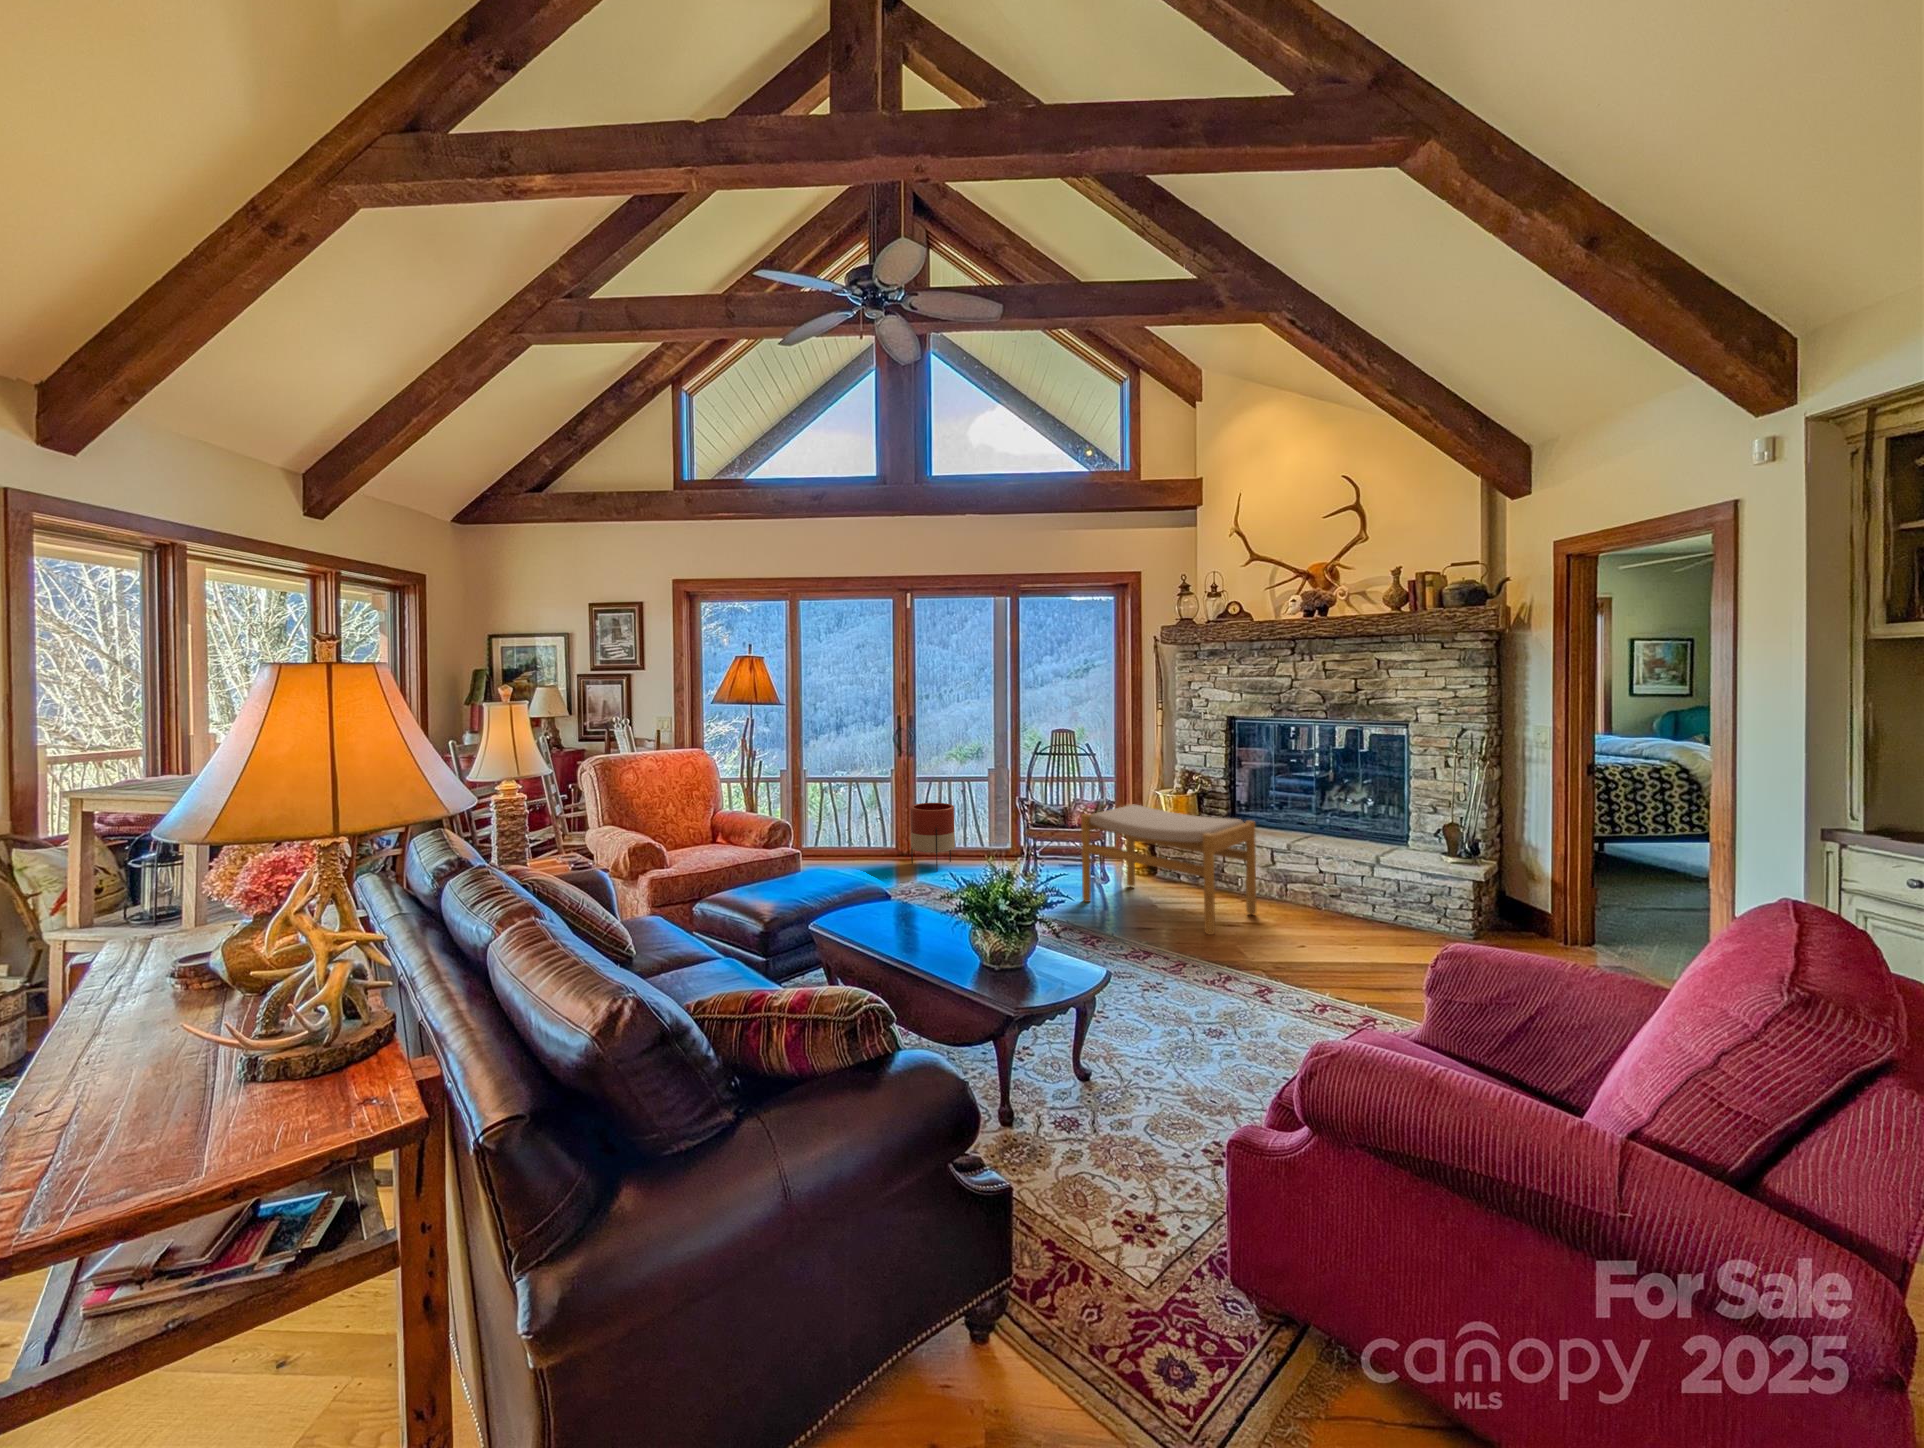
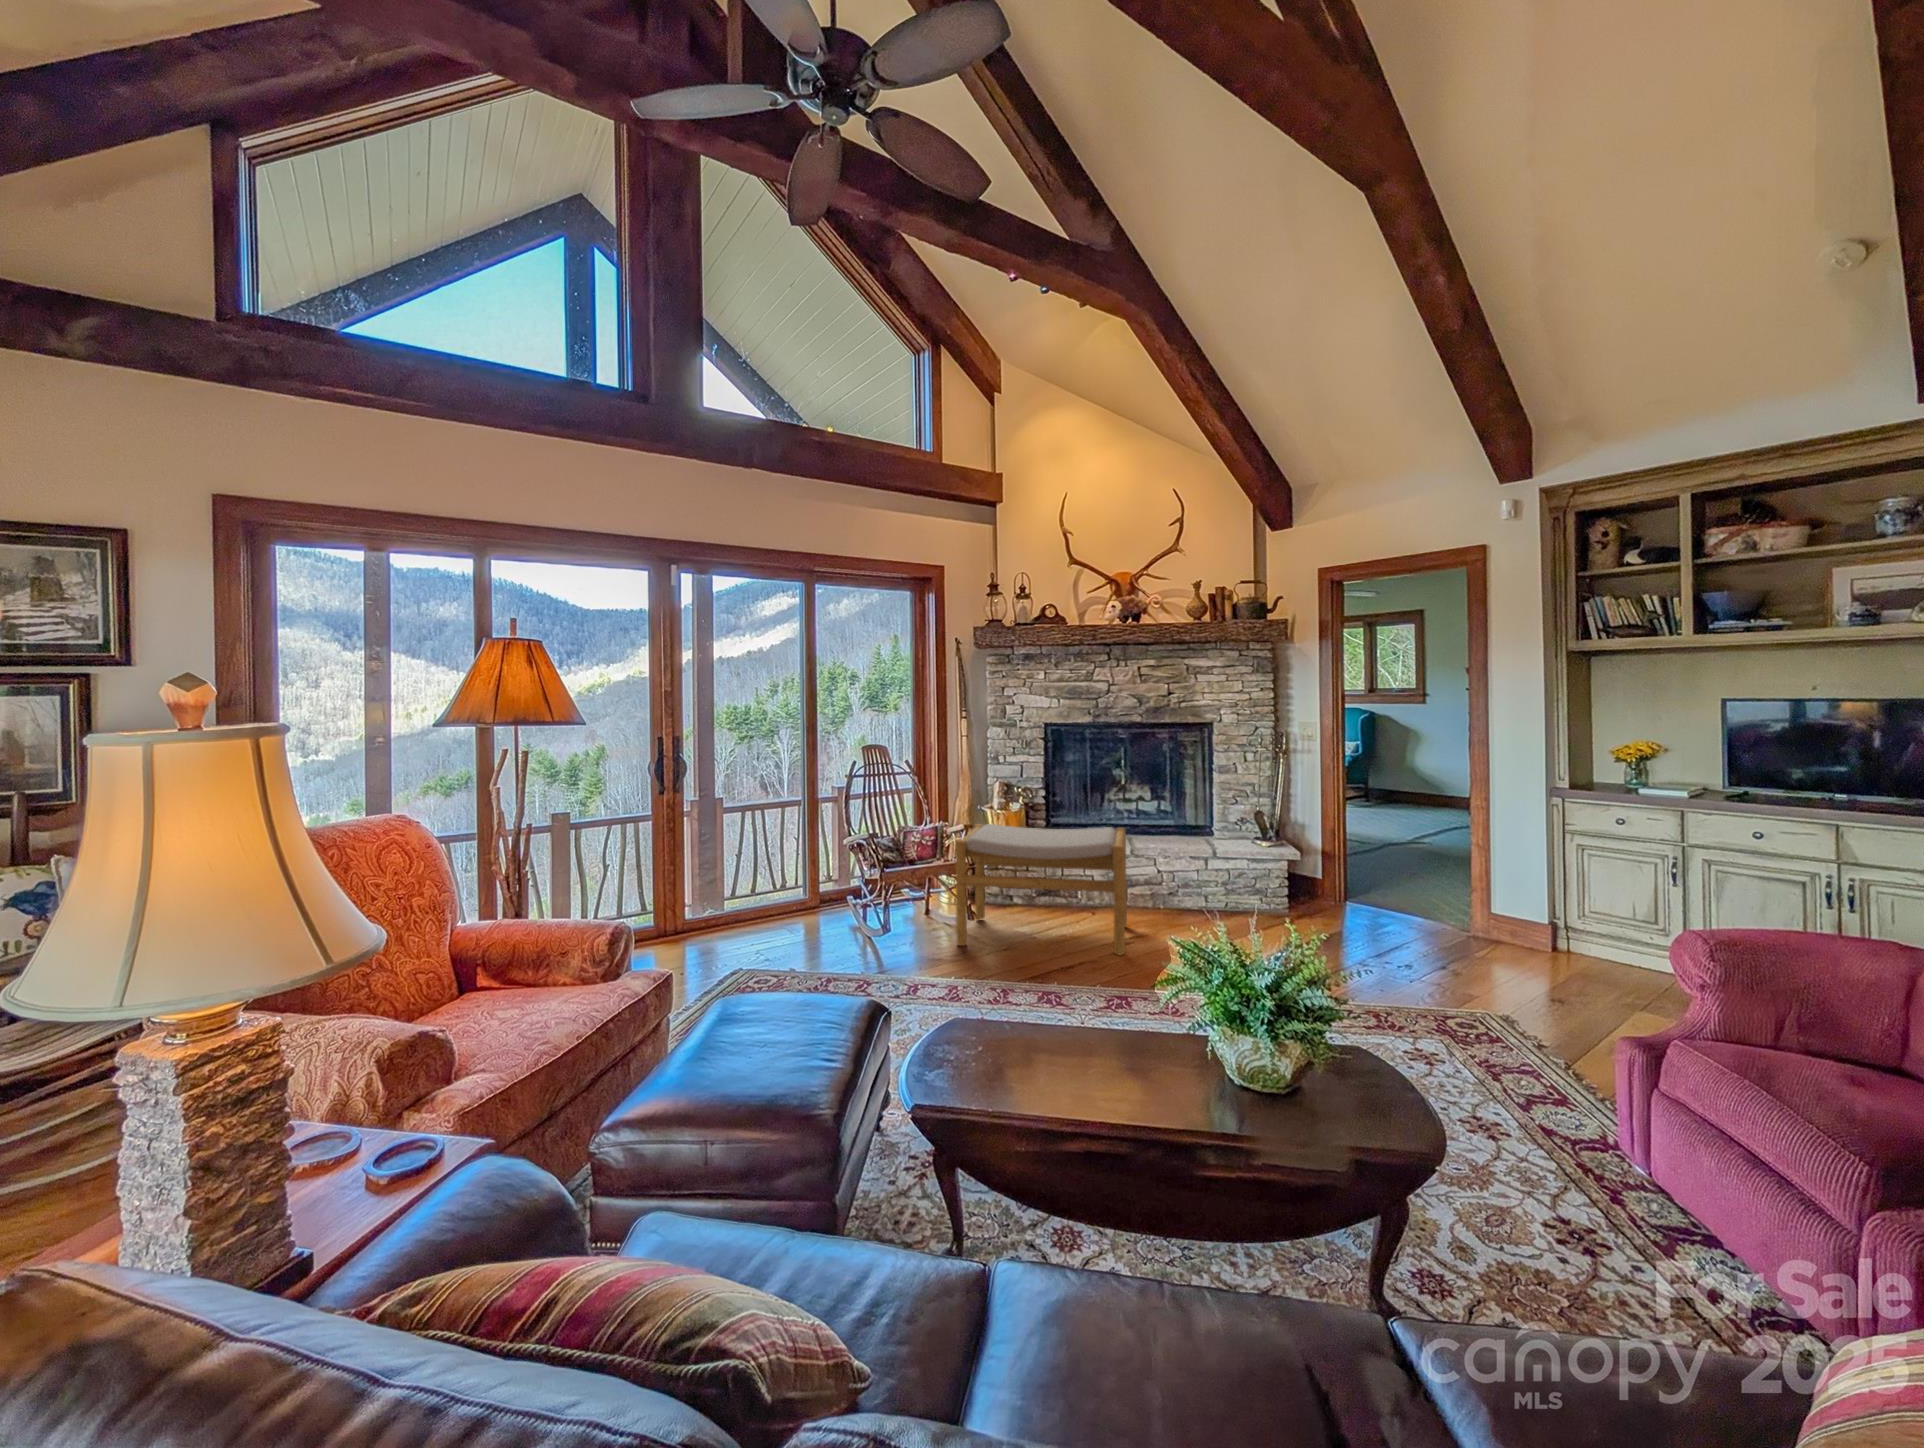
planter: present [910,803,955,871] -> none [688,849,753,944]

